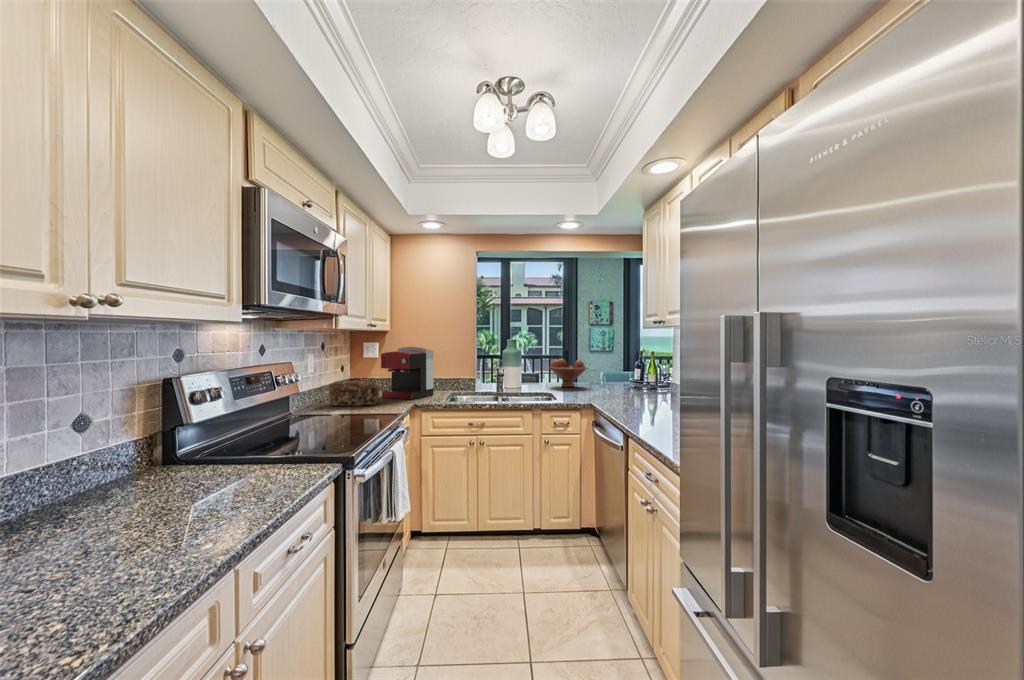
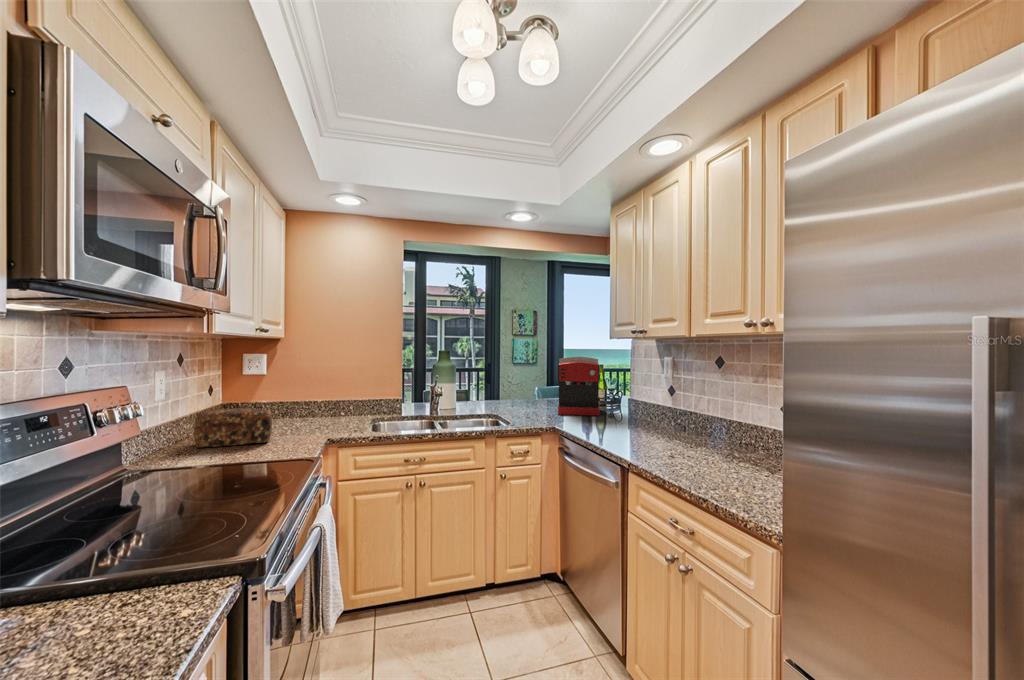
coffee maker: present [381,347,434,400] -> present [558,357,600,416]
fruit bowl: present [550,359,587,387] -> none [485,372,528,405]

